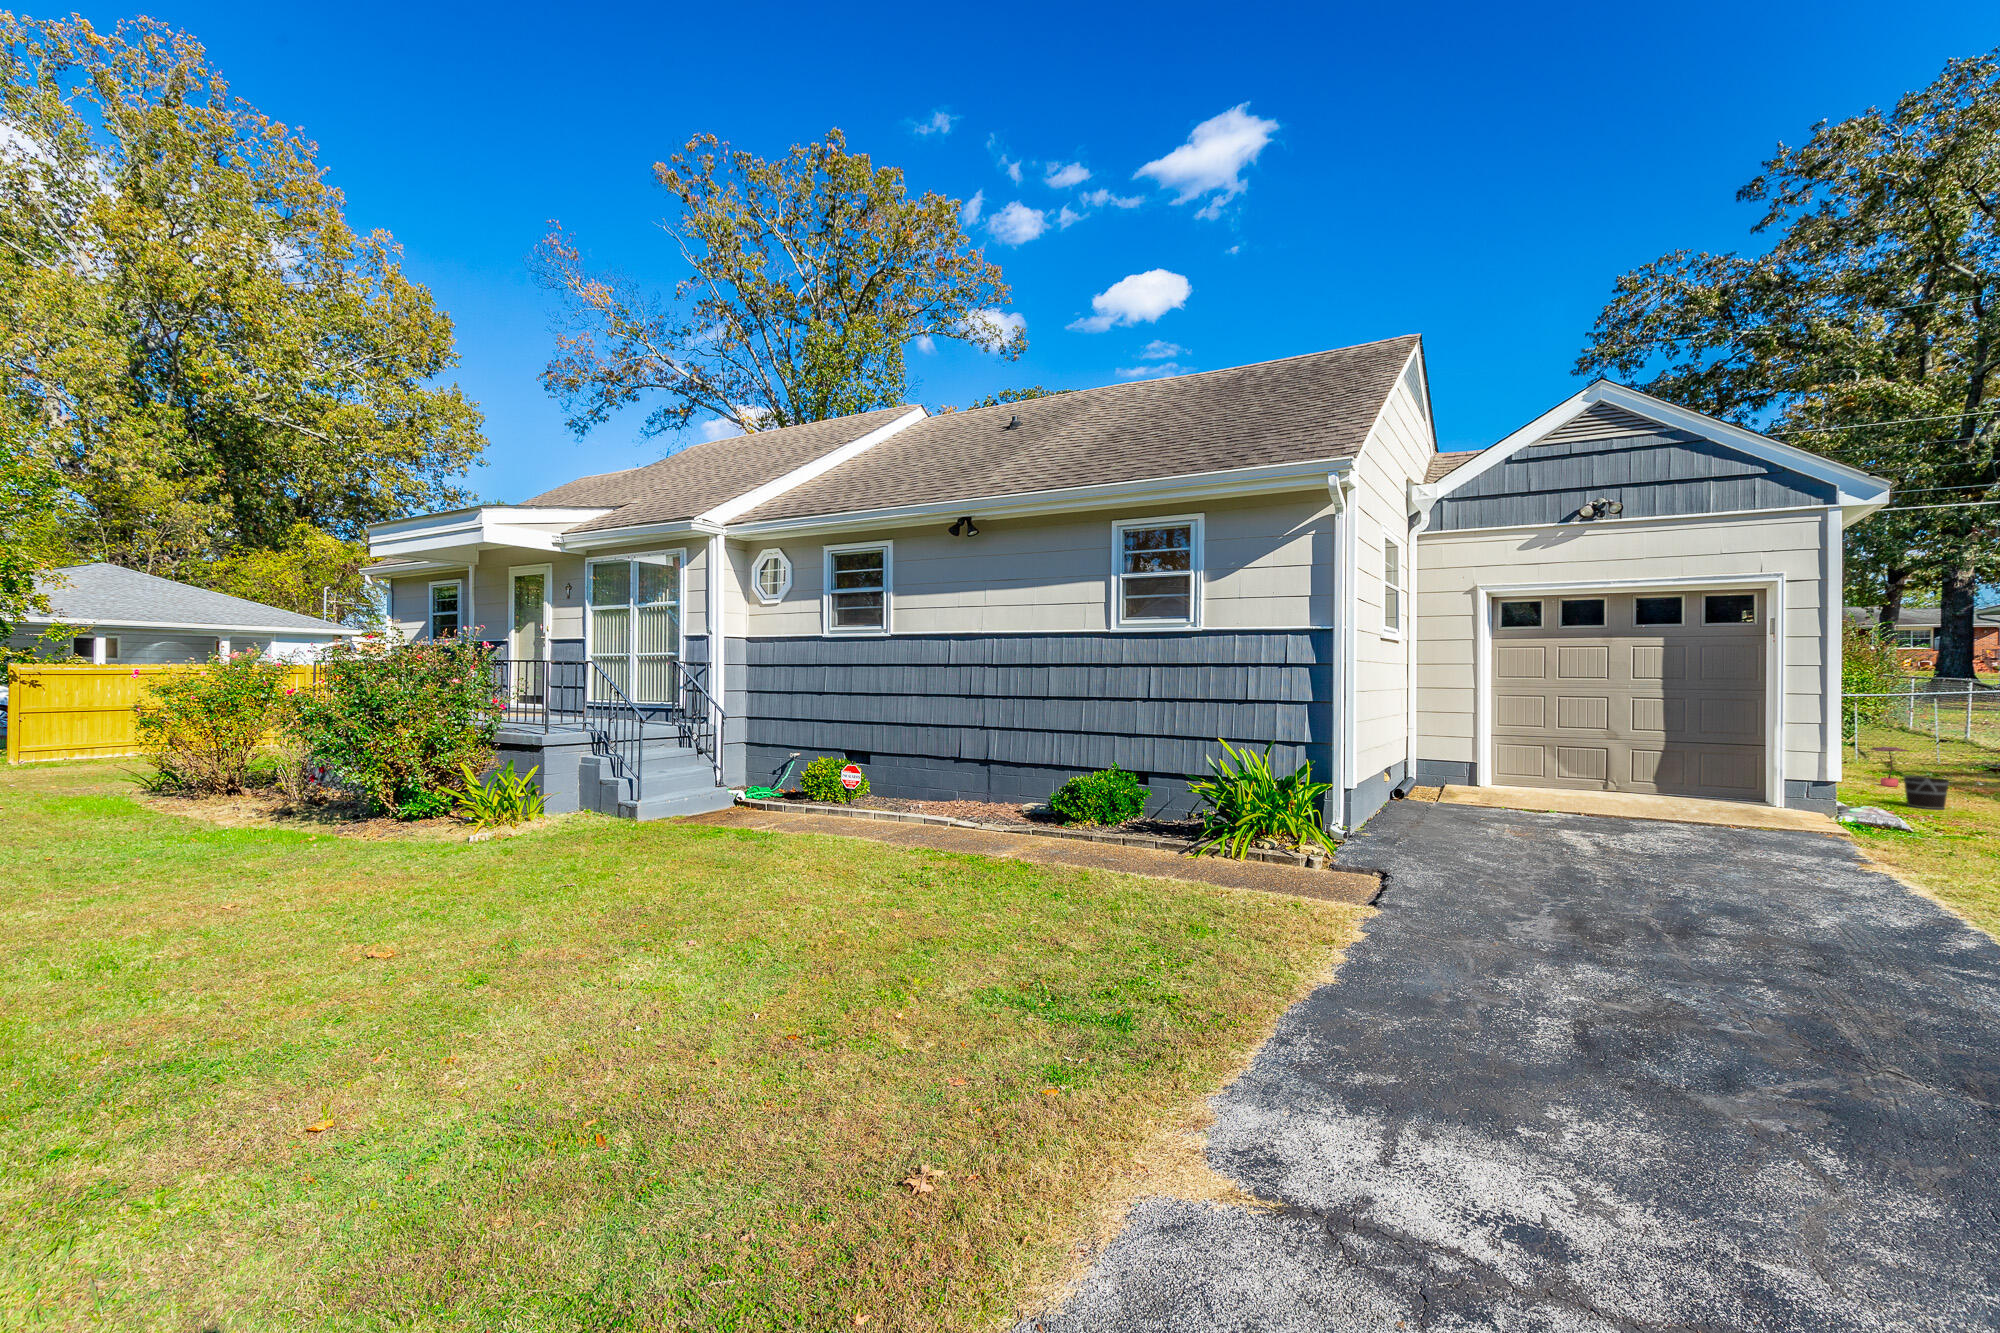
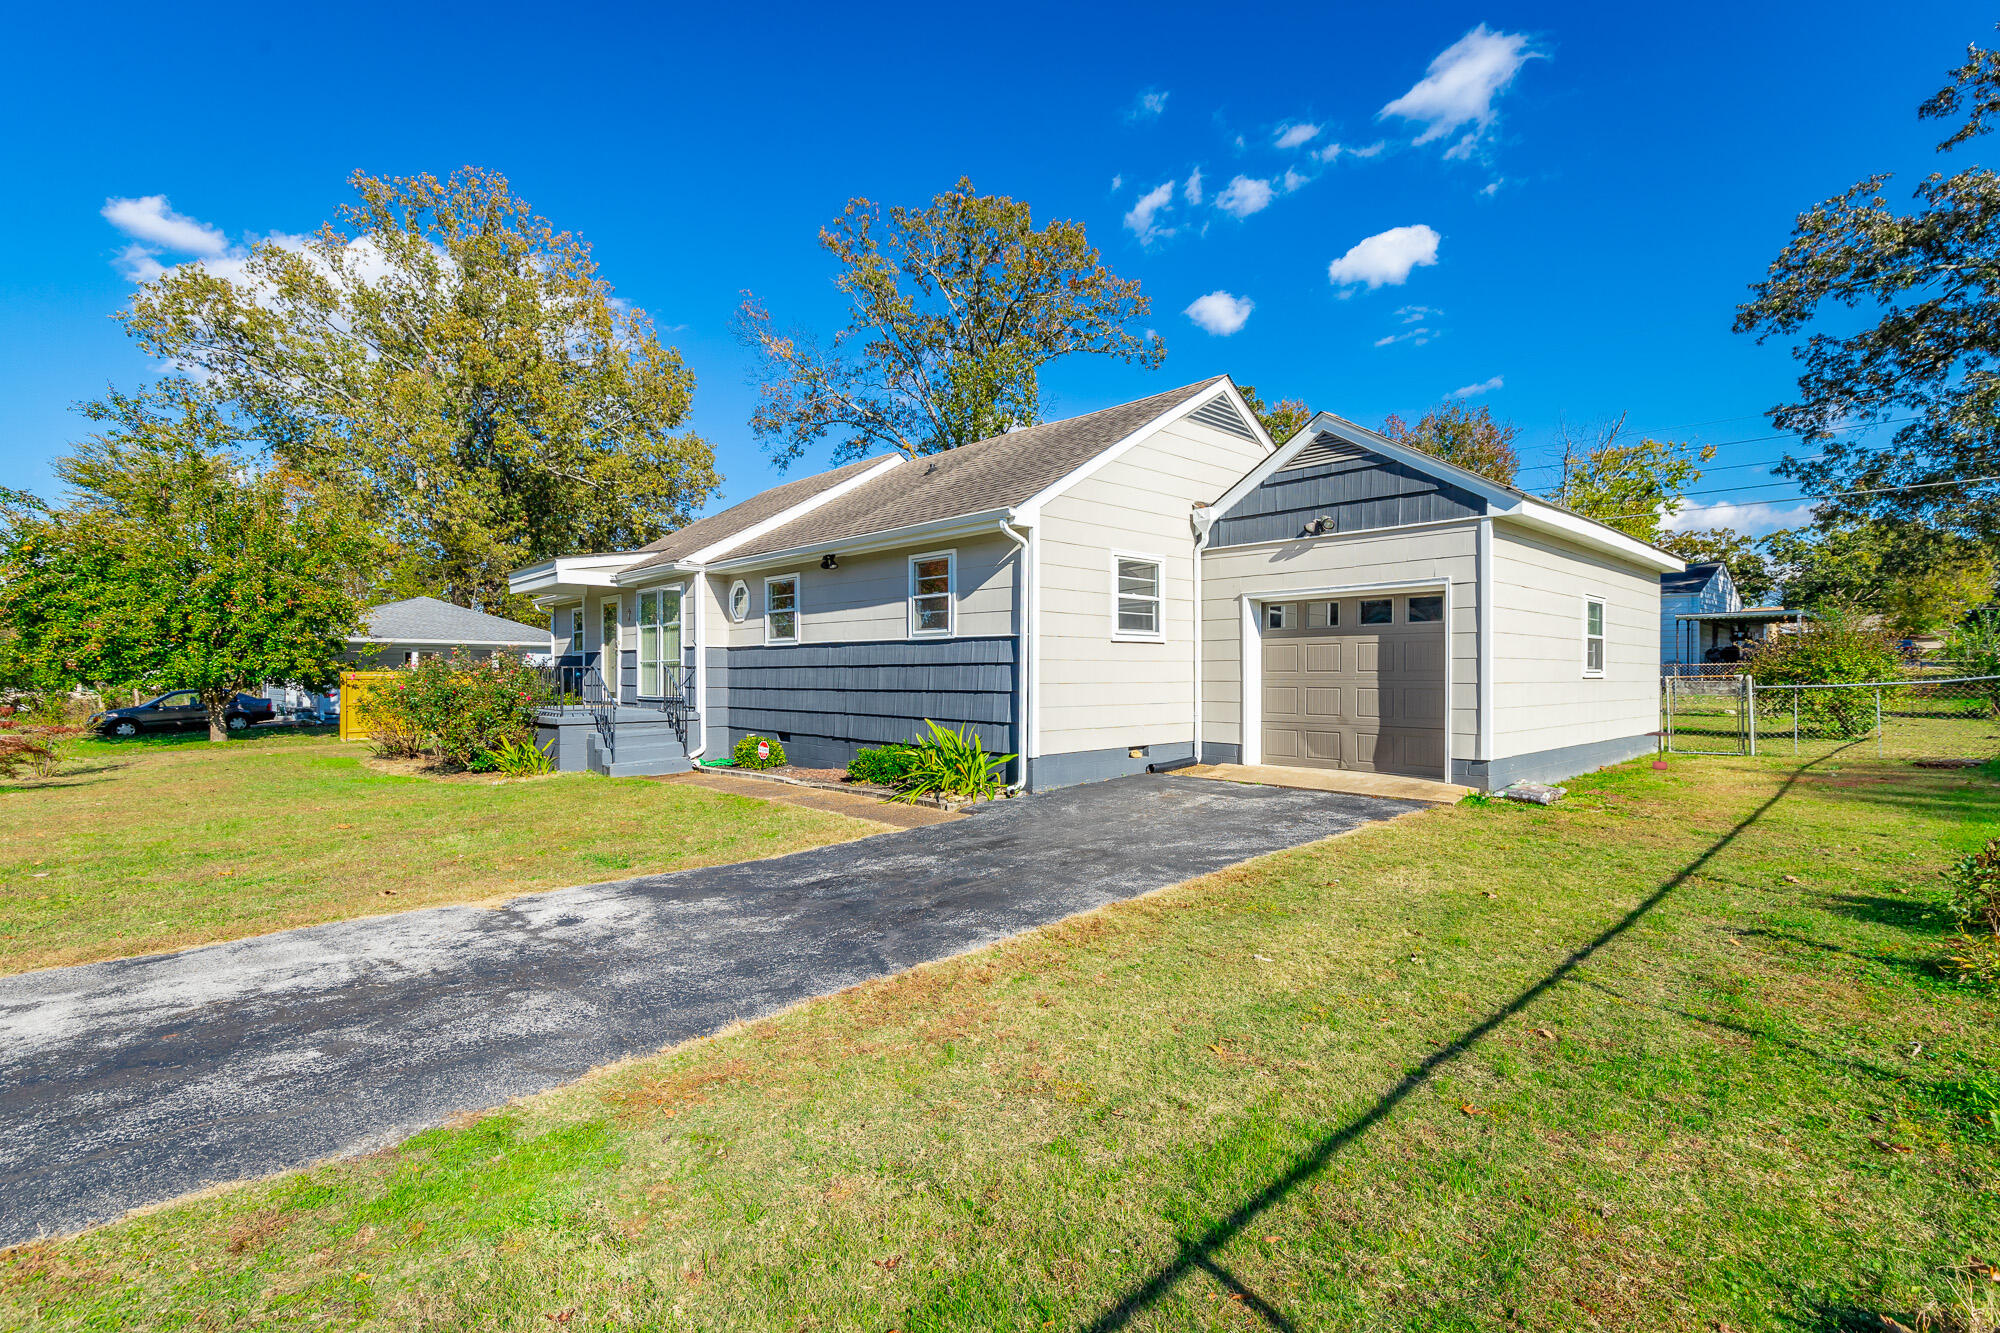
bucket: present [1904,776,1949,809] -> none [1594,755,1629,786]

